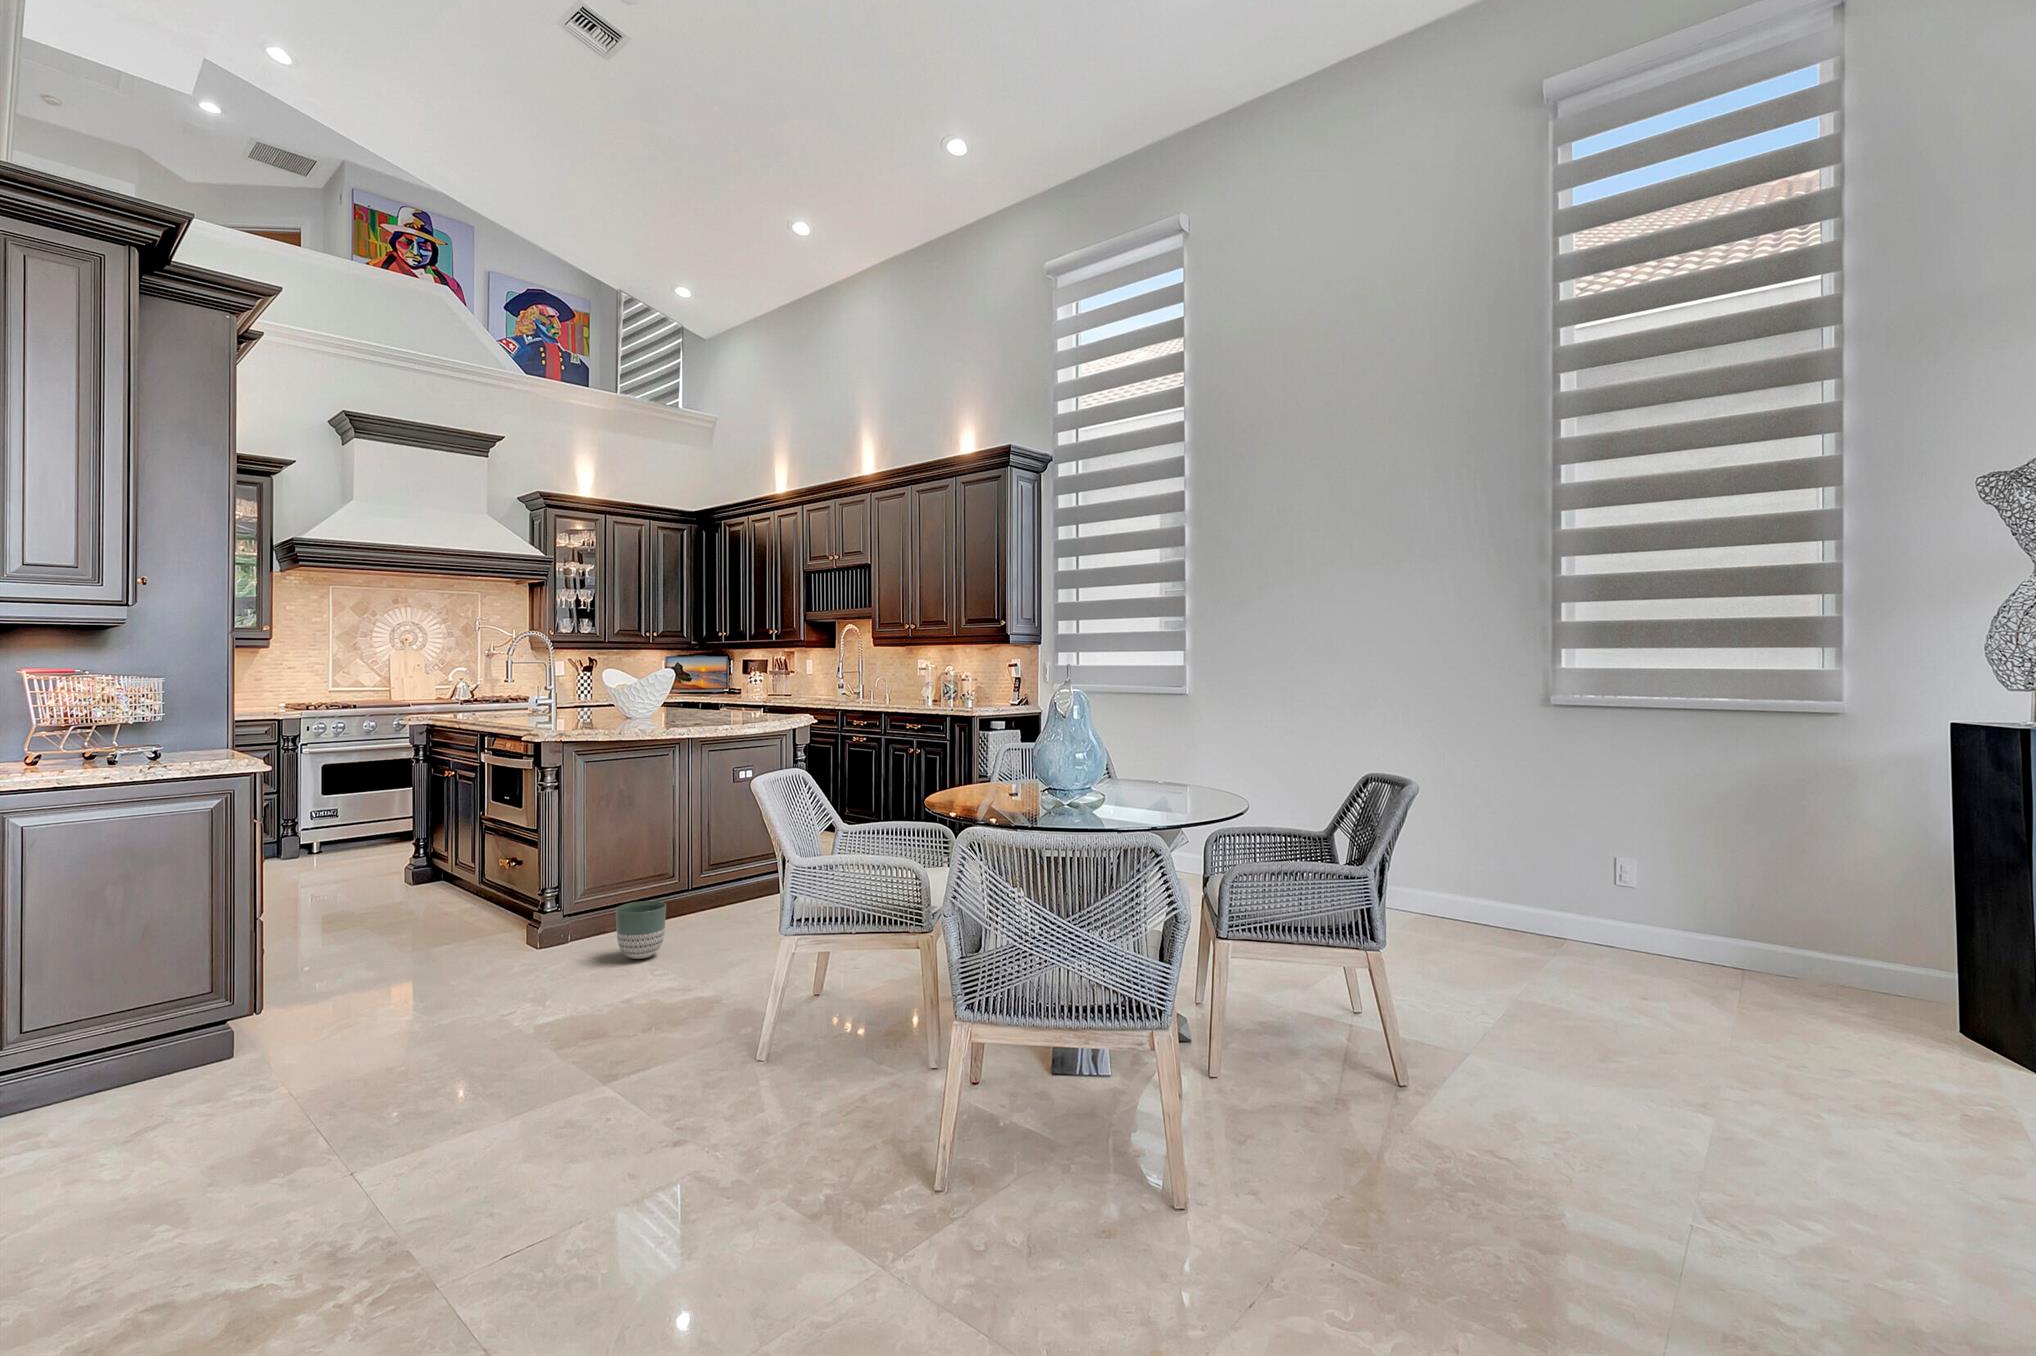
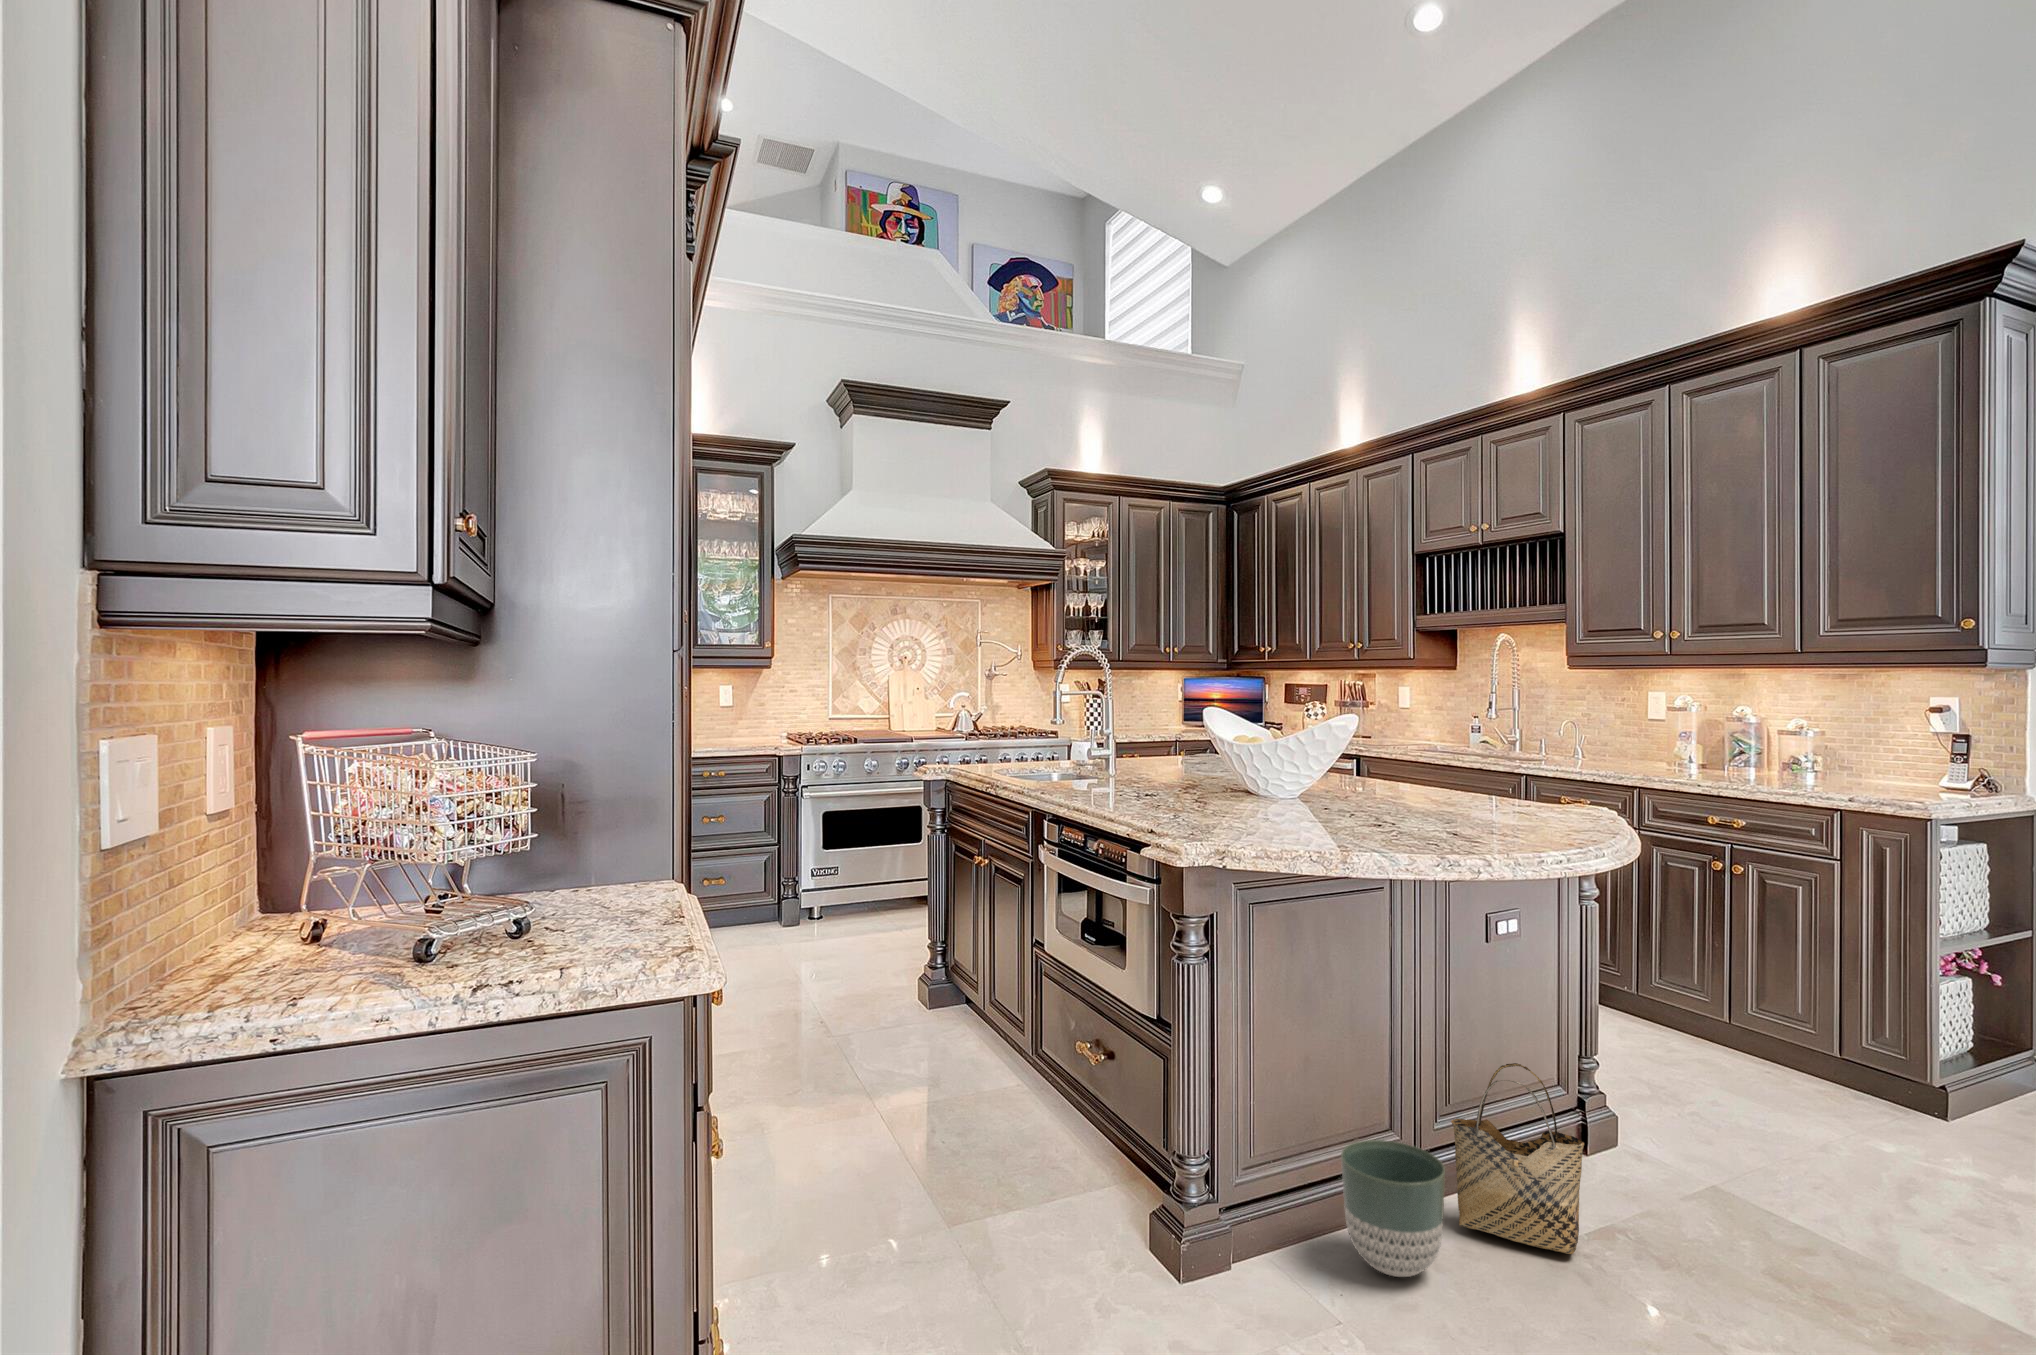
woven basket: none [686,861,744,942] -> present [1451,1063,1584,1254]

